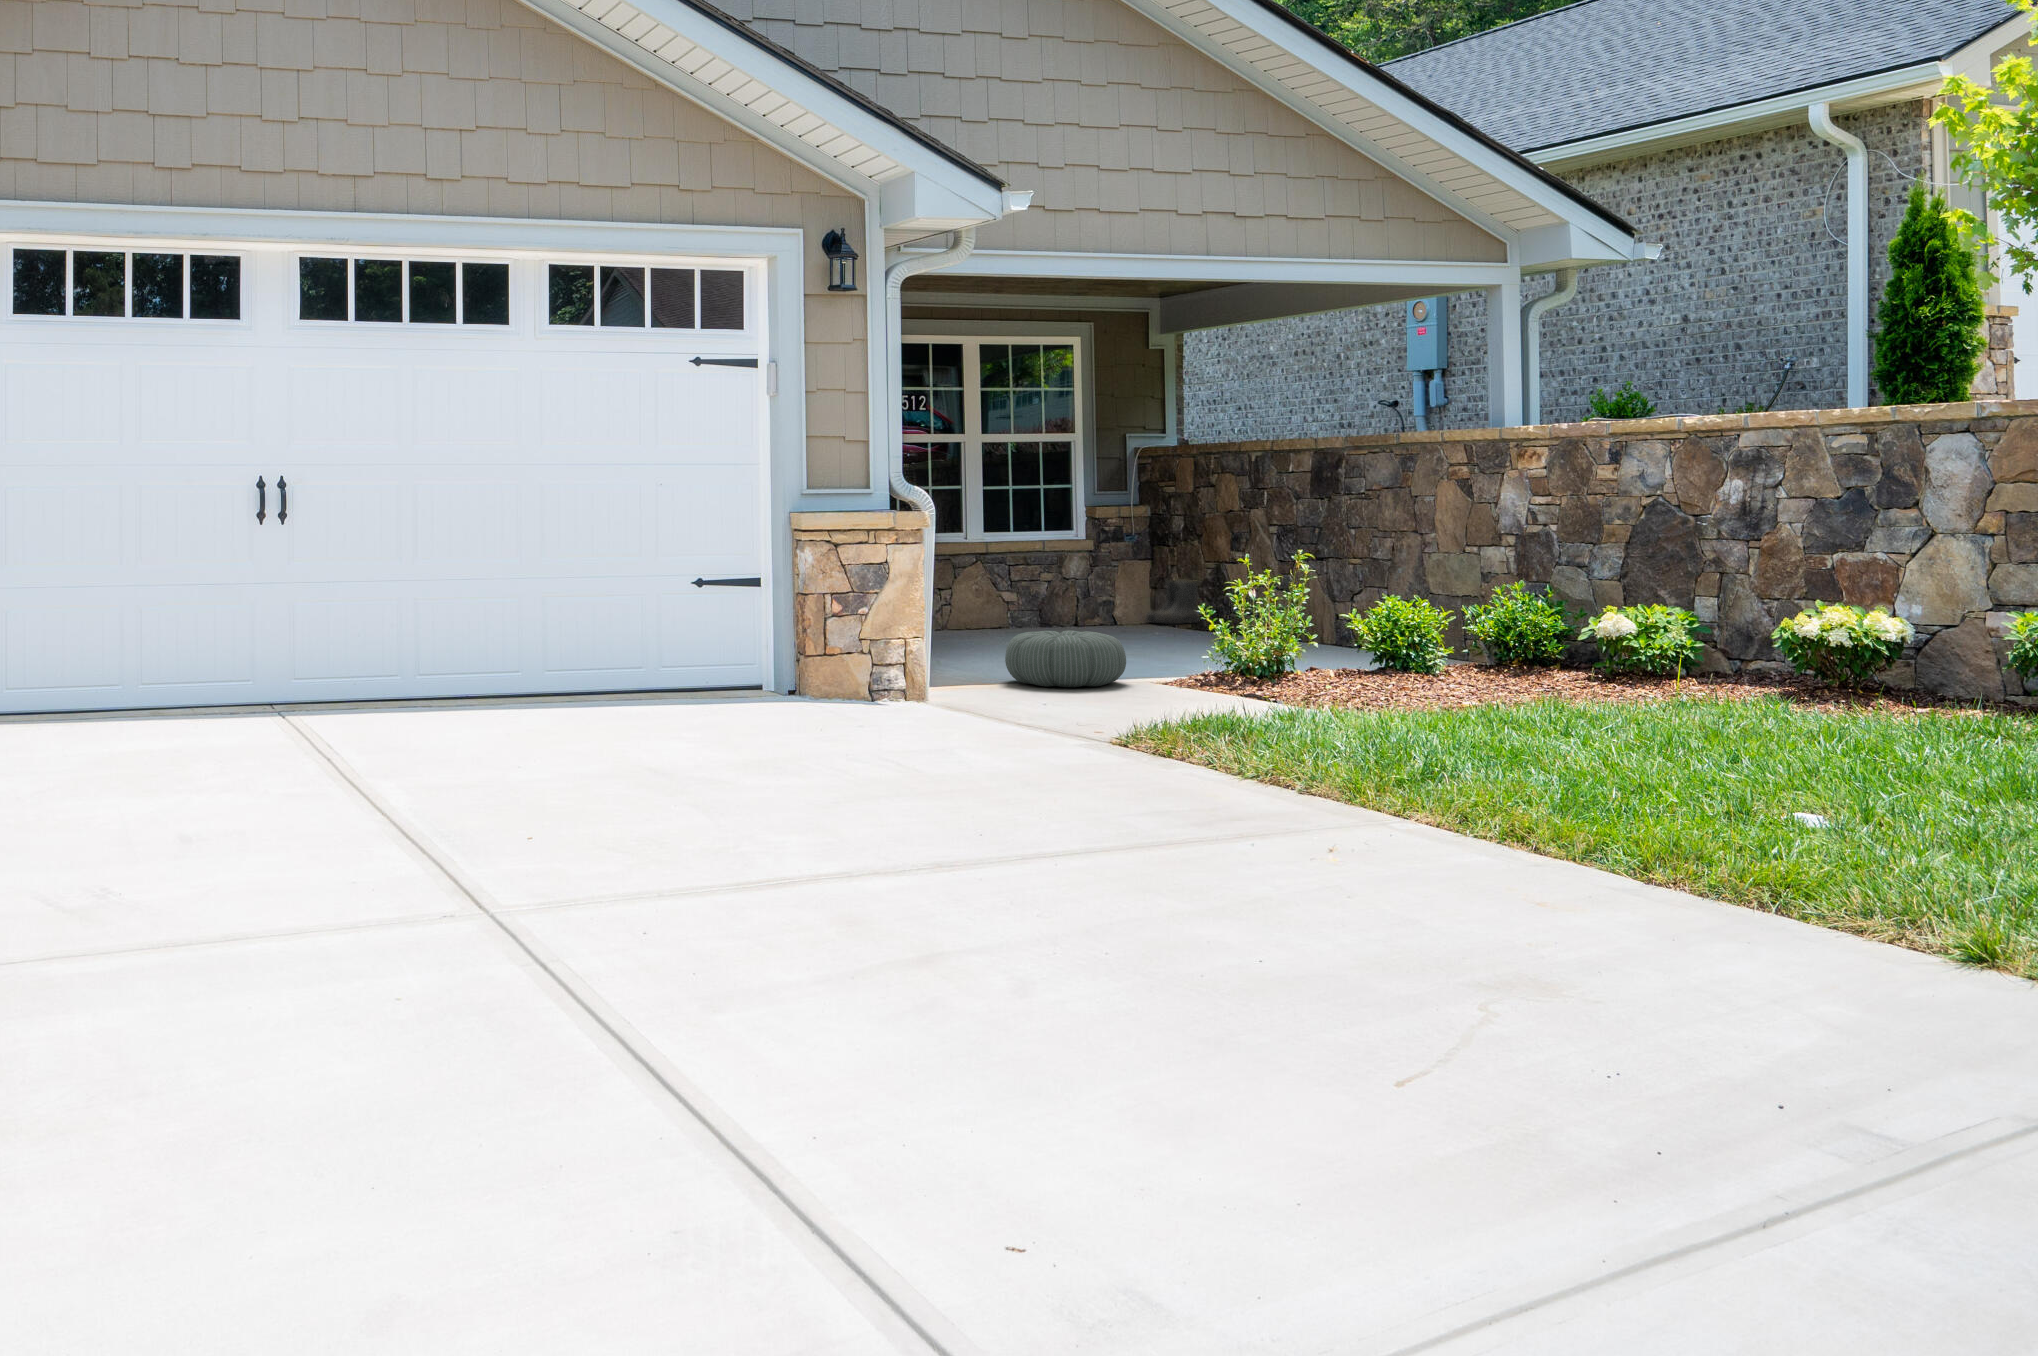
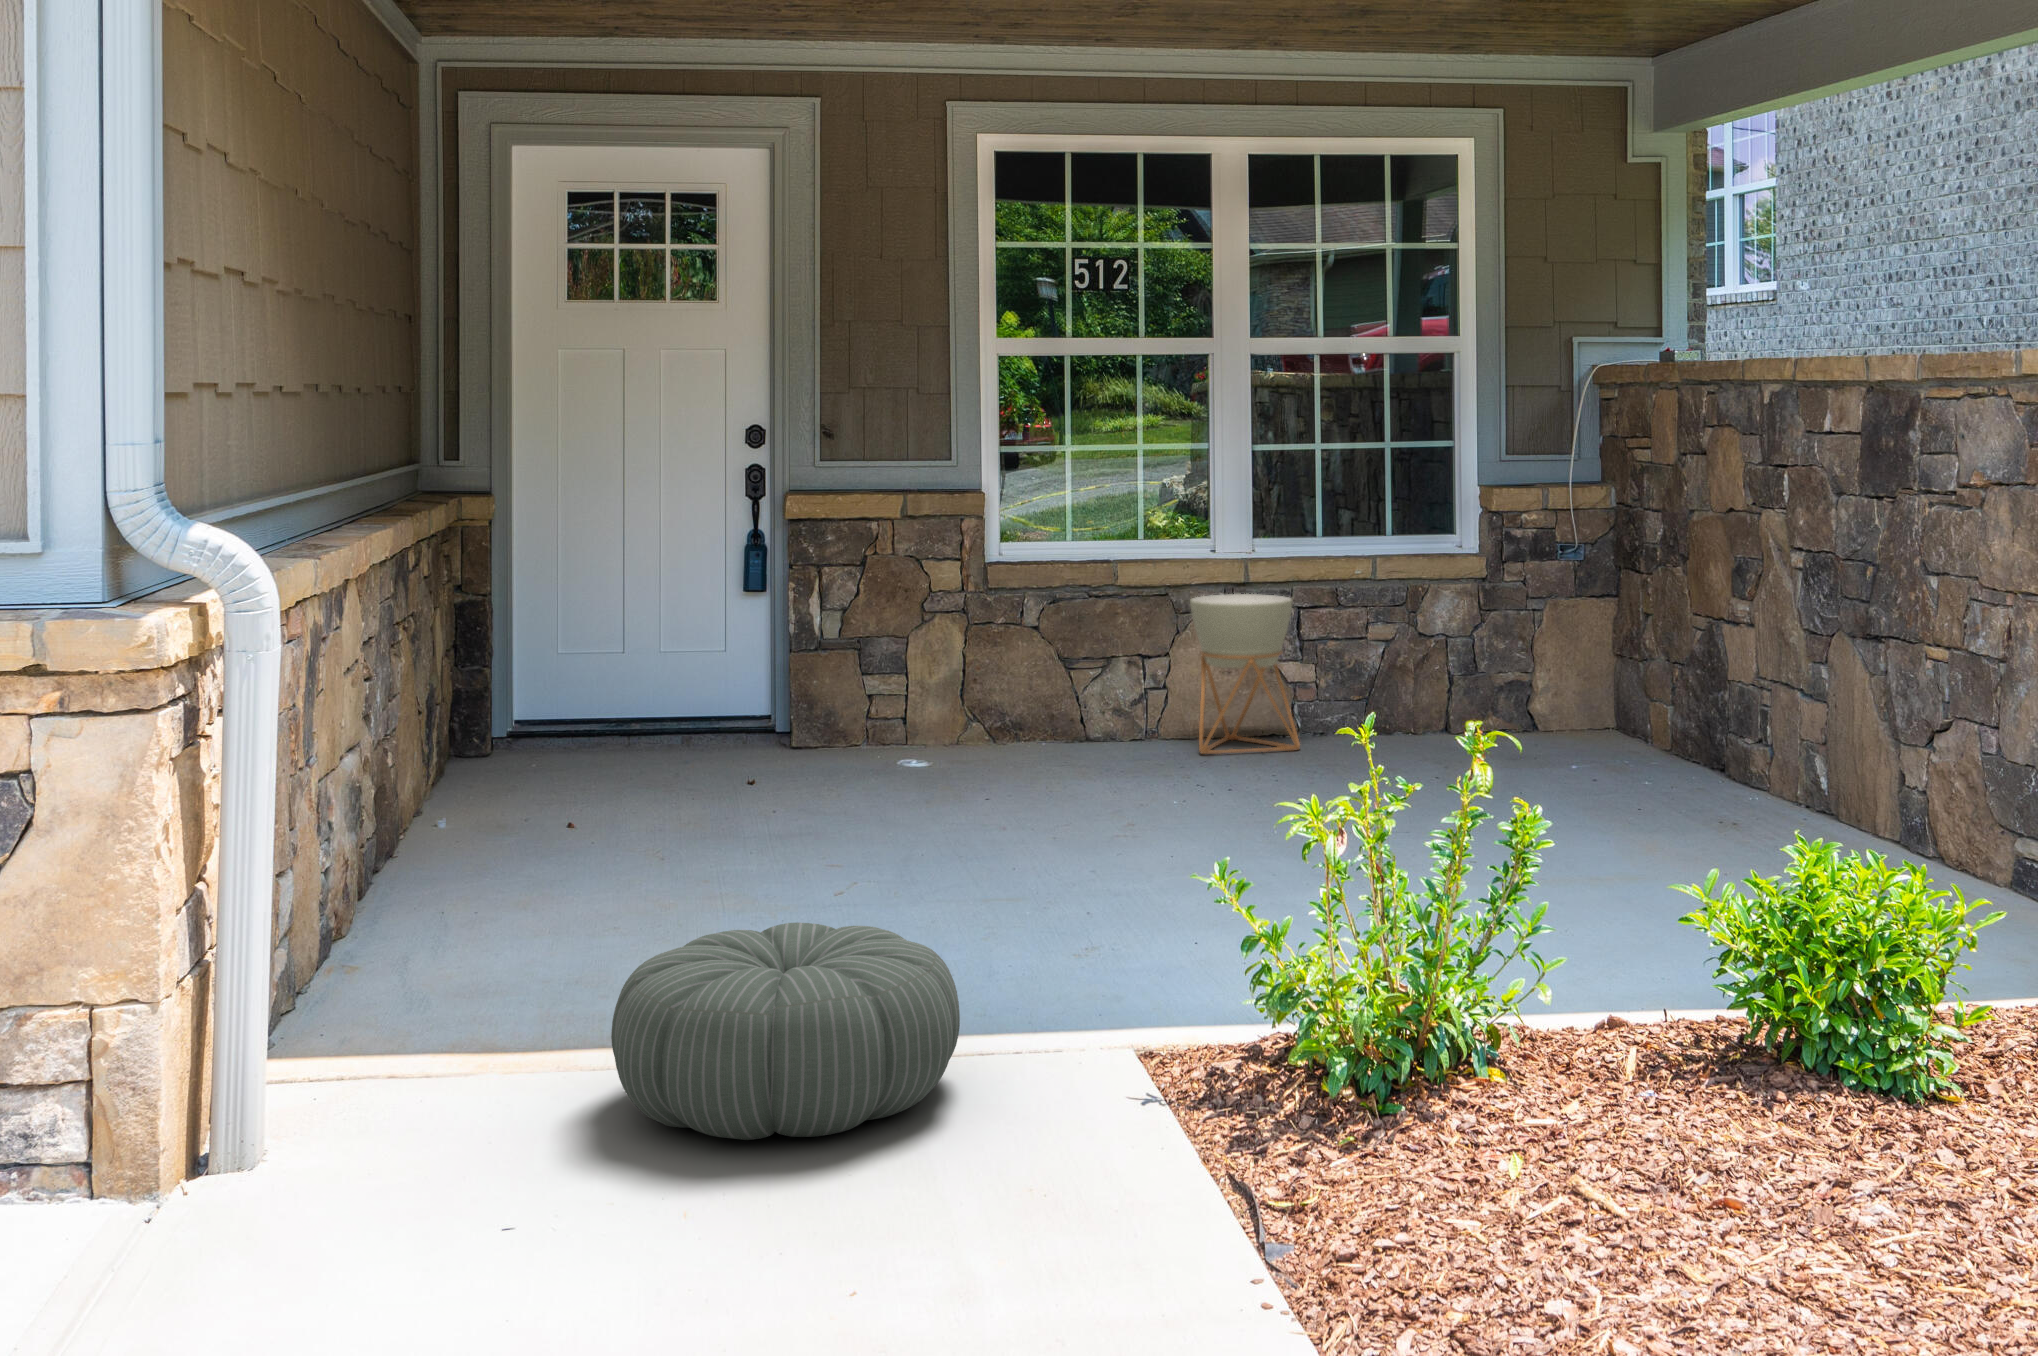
planter: none [972,556,1027,628] -> present [1190,594,1300,754]
boots: present [1145,579,1199,624] -> none [1559,653,1675,755]

